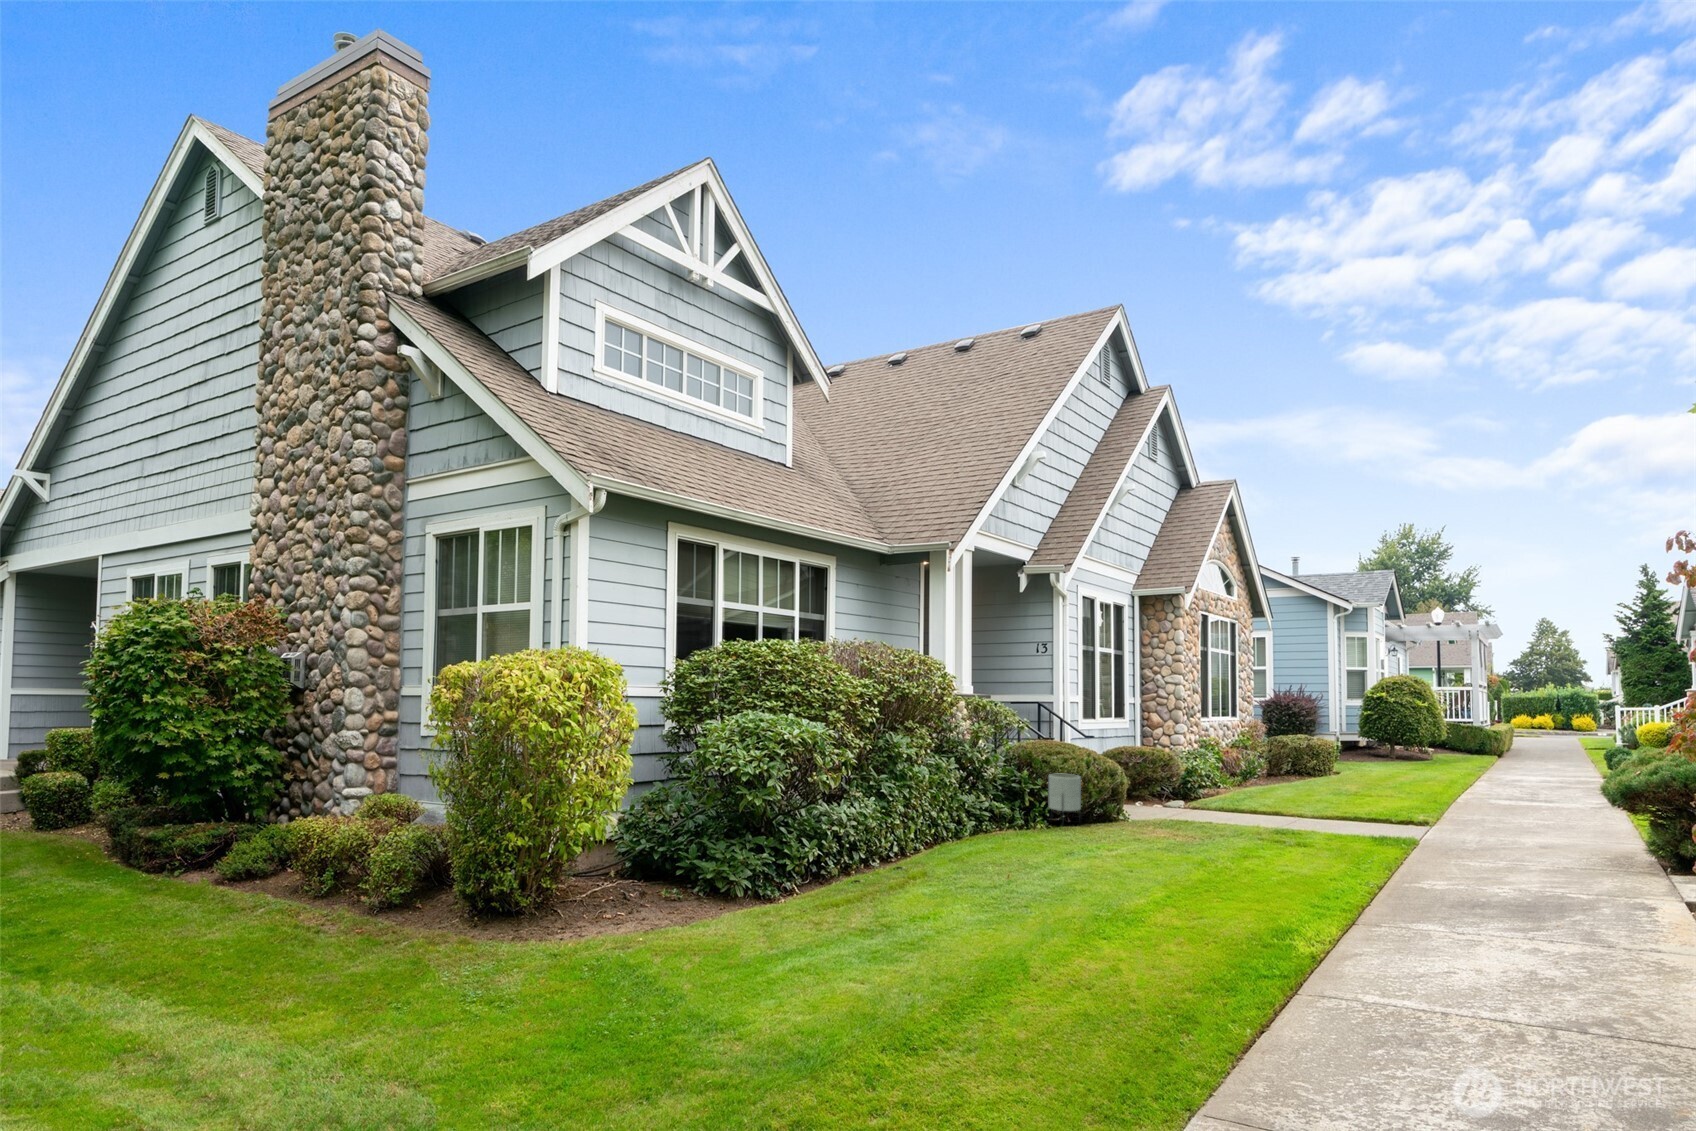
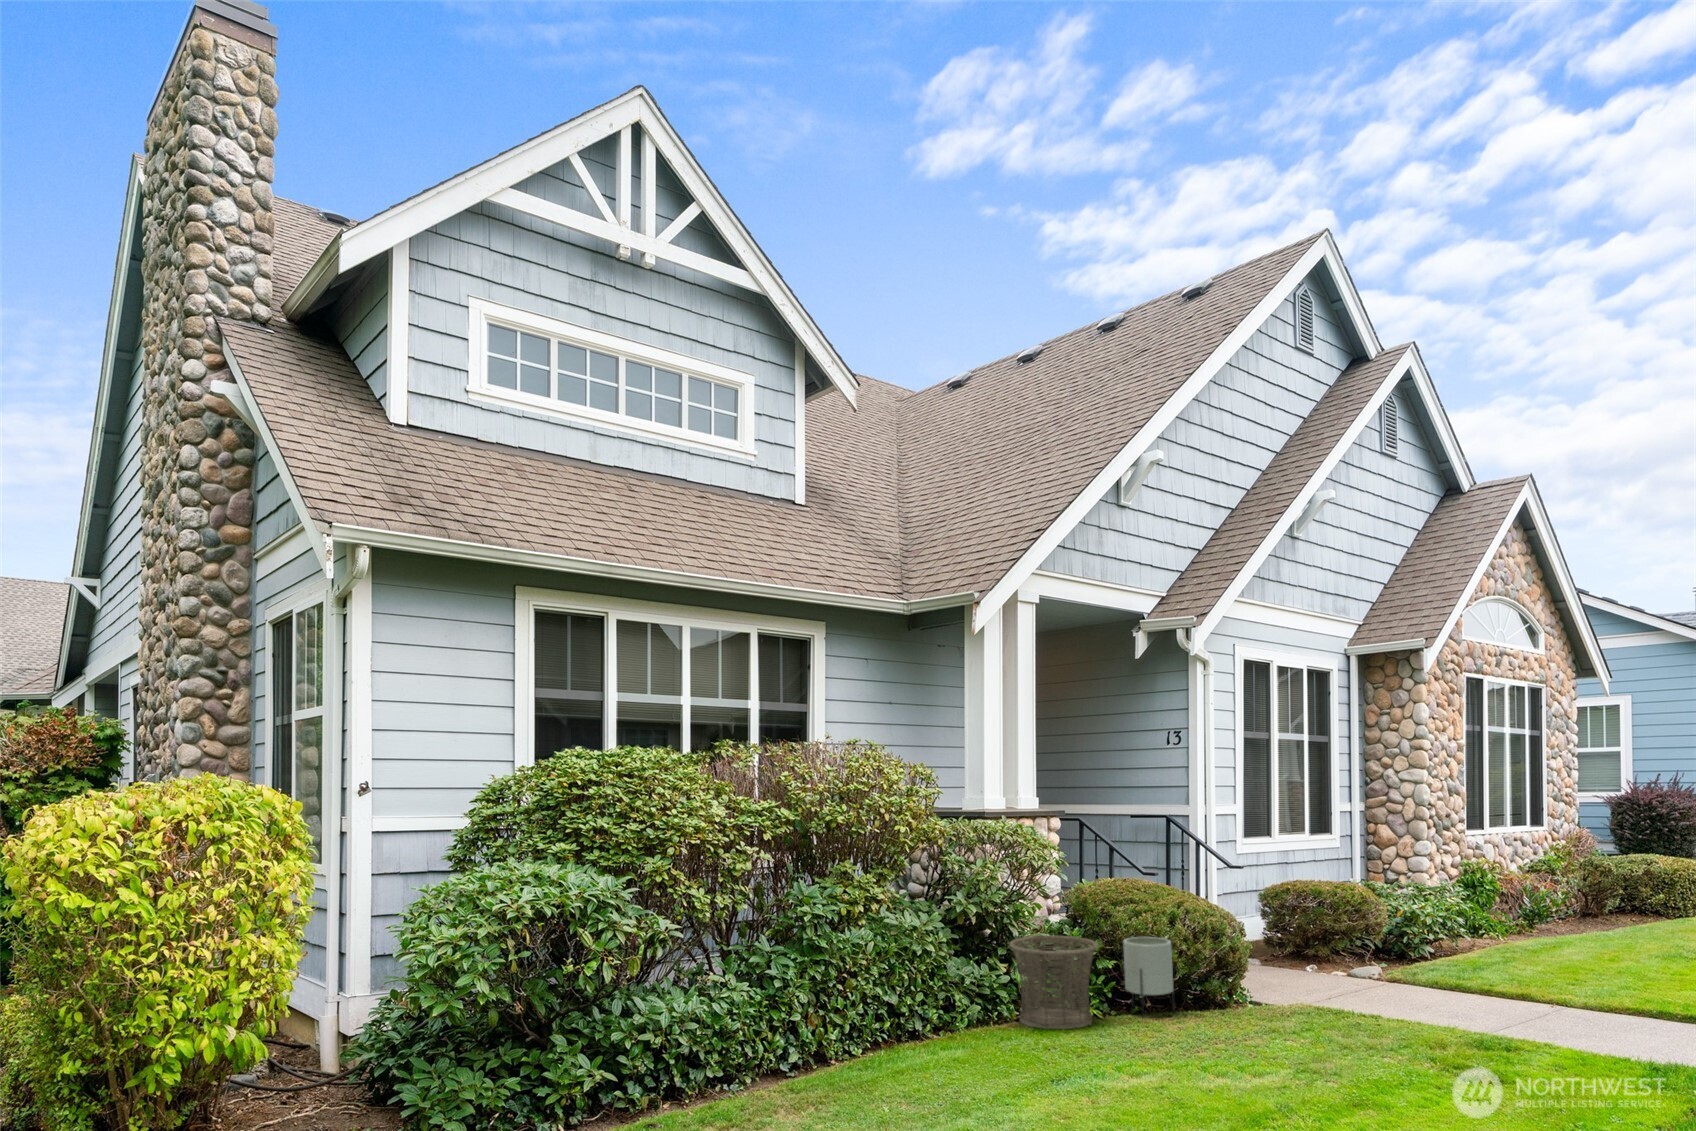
basket: none [979,772,1039,833] -> present [1009,935,1098,1029]

